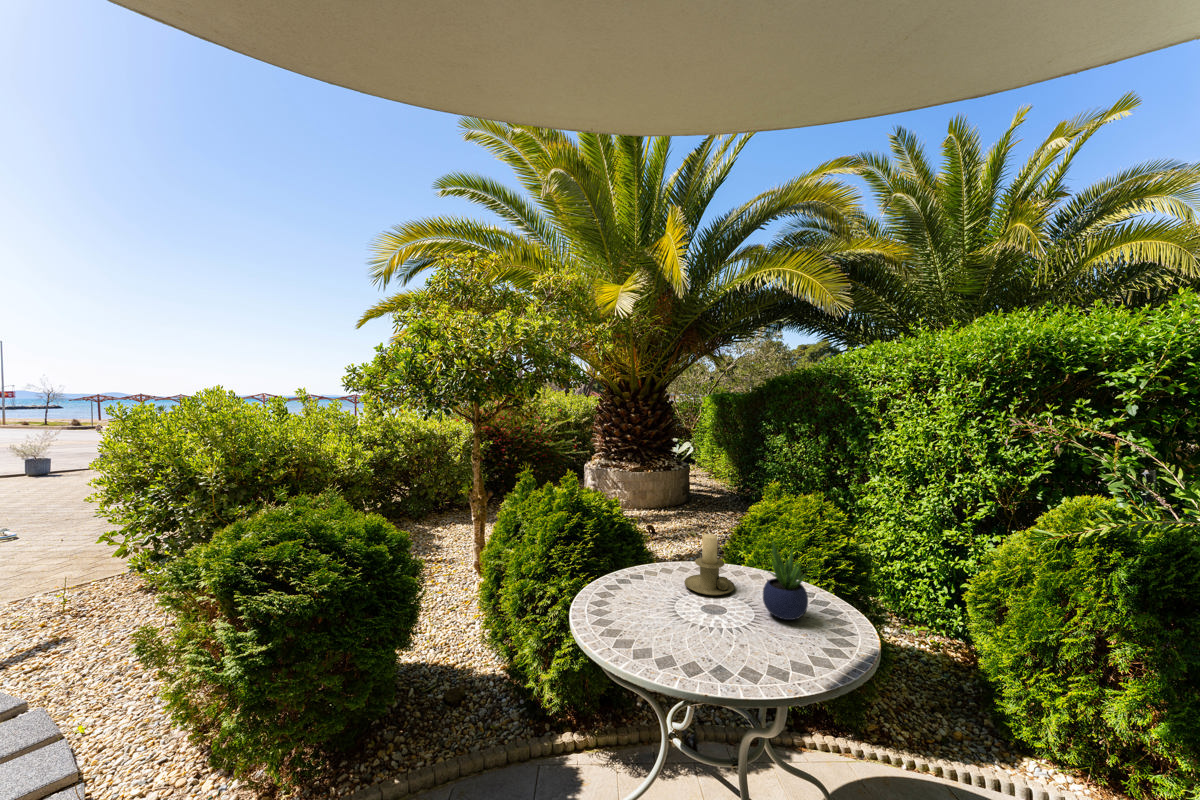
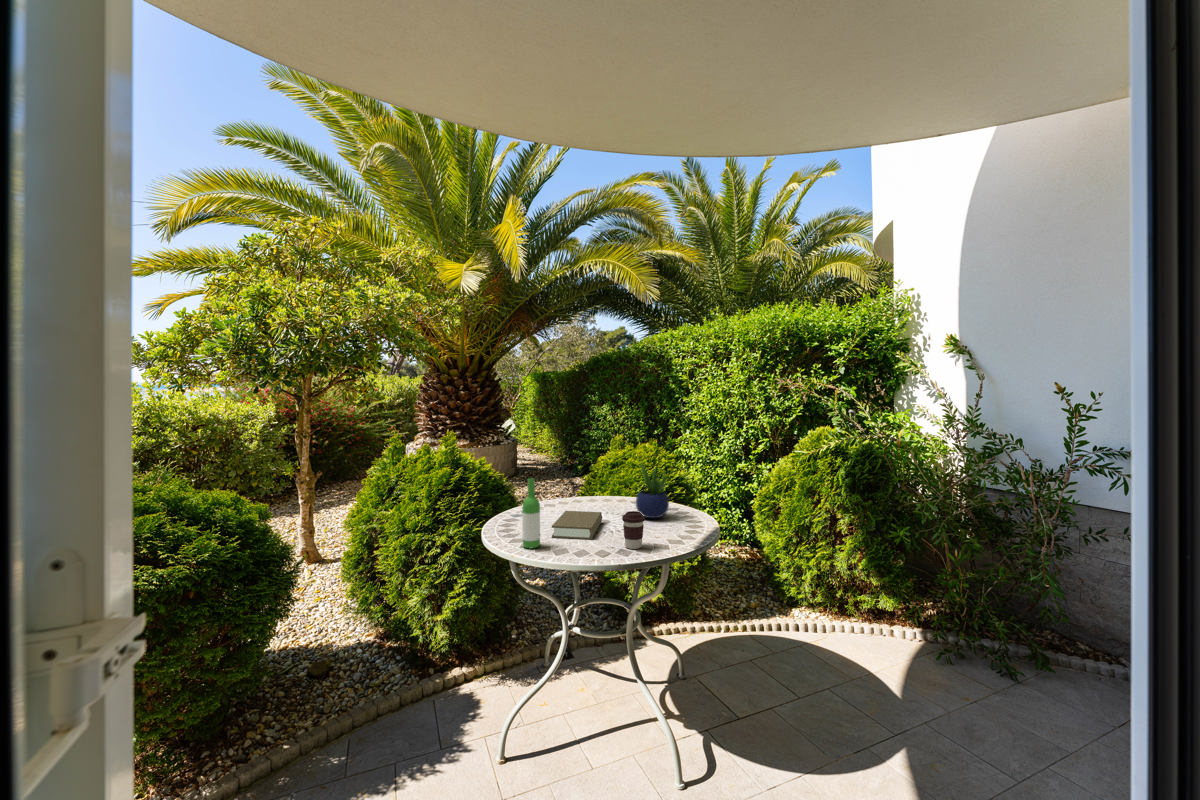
candle holder: present [684,534,735,595] -> none [568,466,609,514]
wine bottle: none [603,562,623,646] -> present [522,478,540,548]
book: none [644,591,716,644] -> present [552,511,602,539]
coffee cup: none [722,623,752,677] -> present [622,511,645,549]

